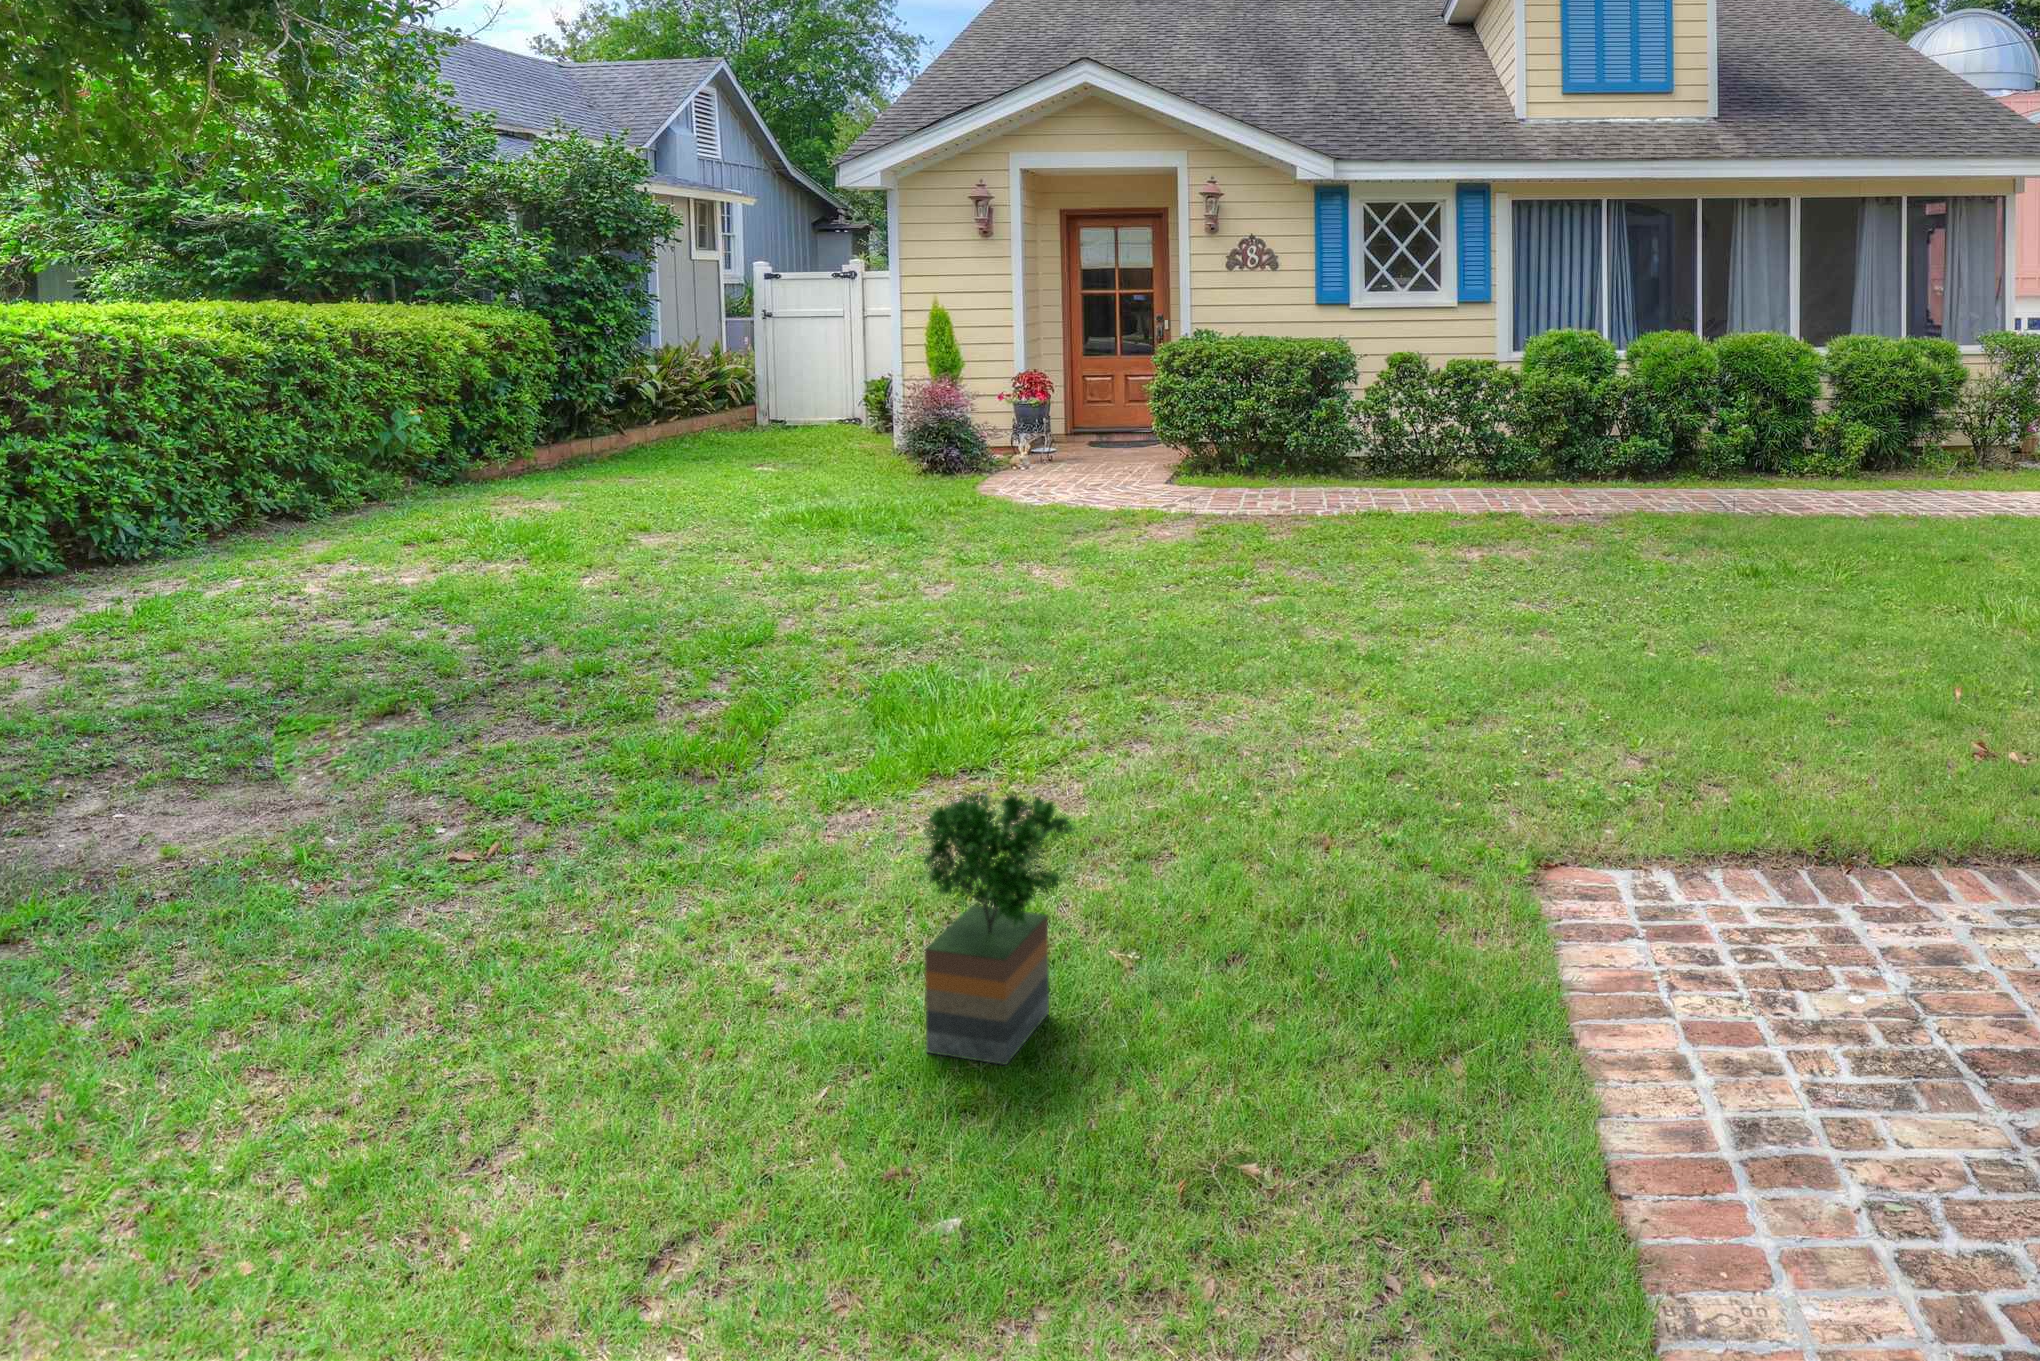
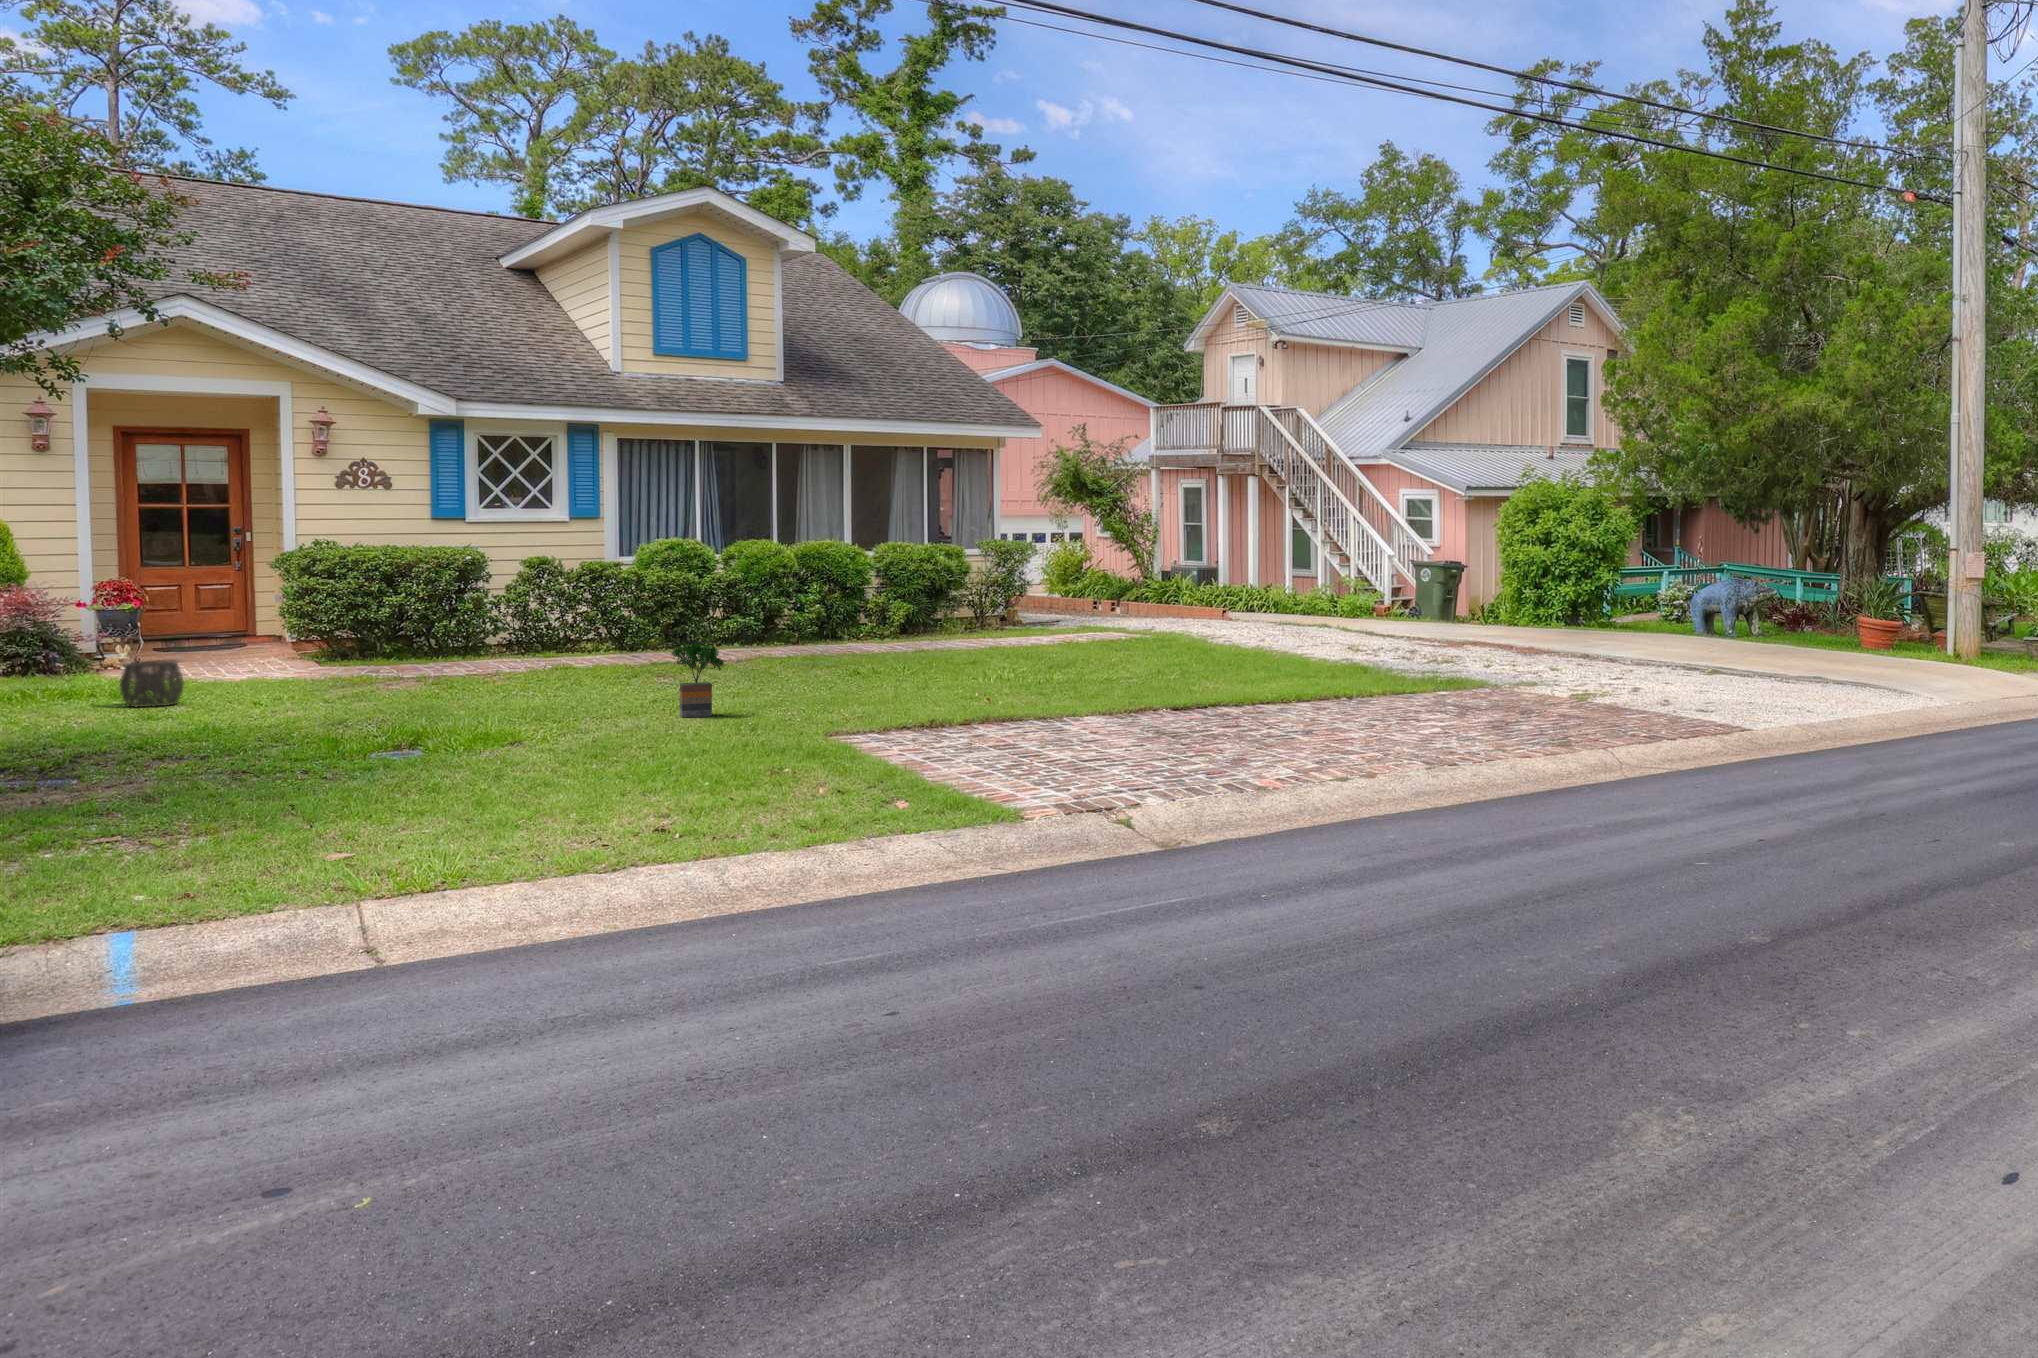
woven basket: none [569,556,661,637] -> present [120,661,184,707]

